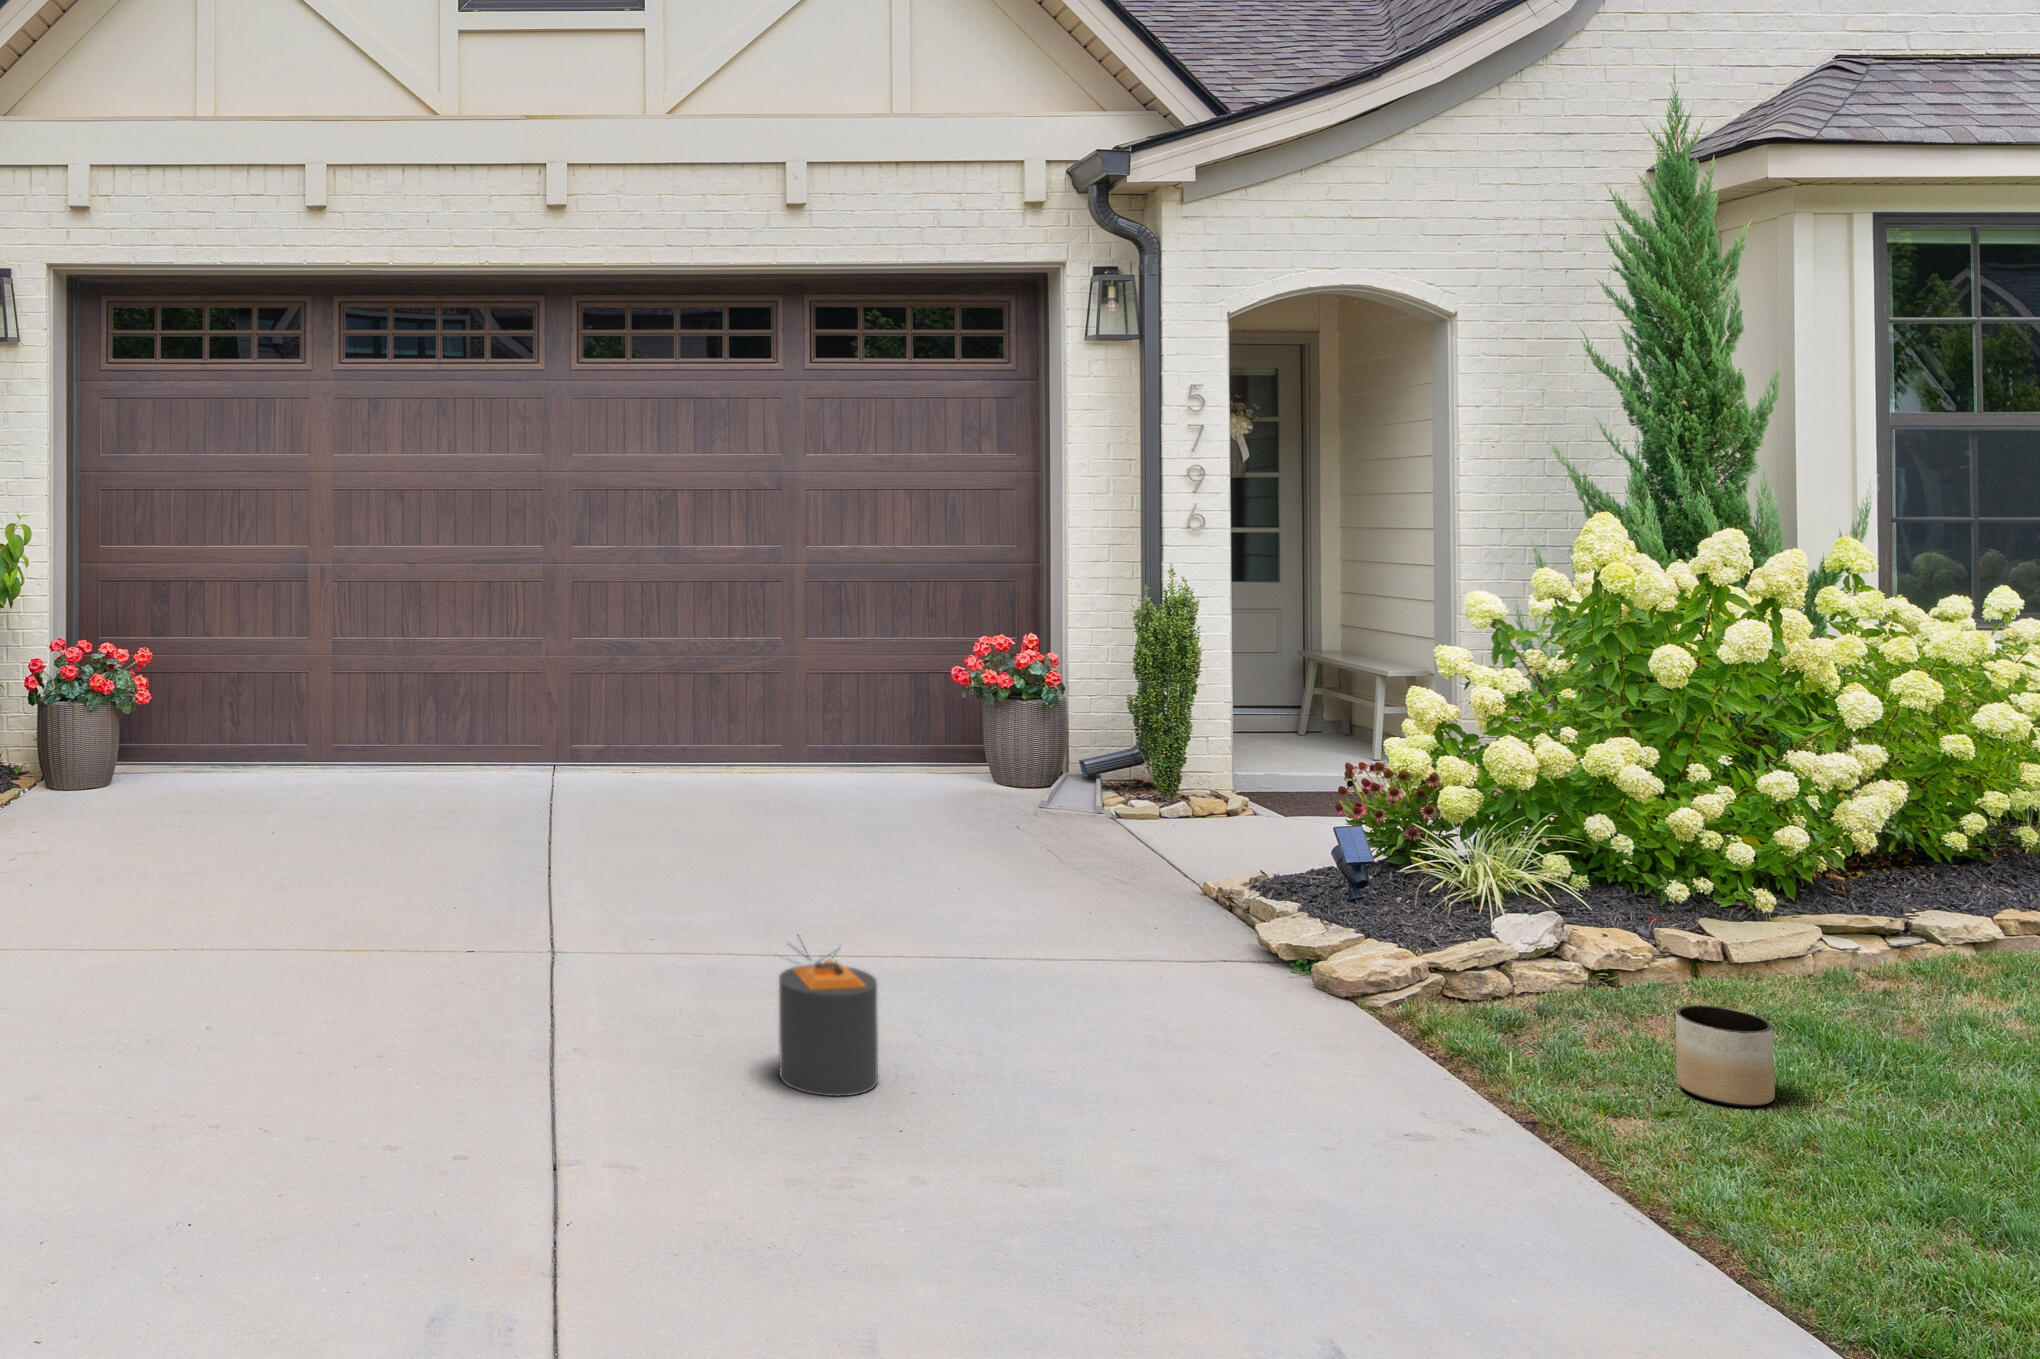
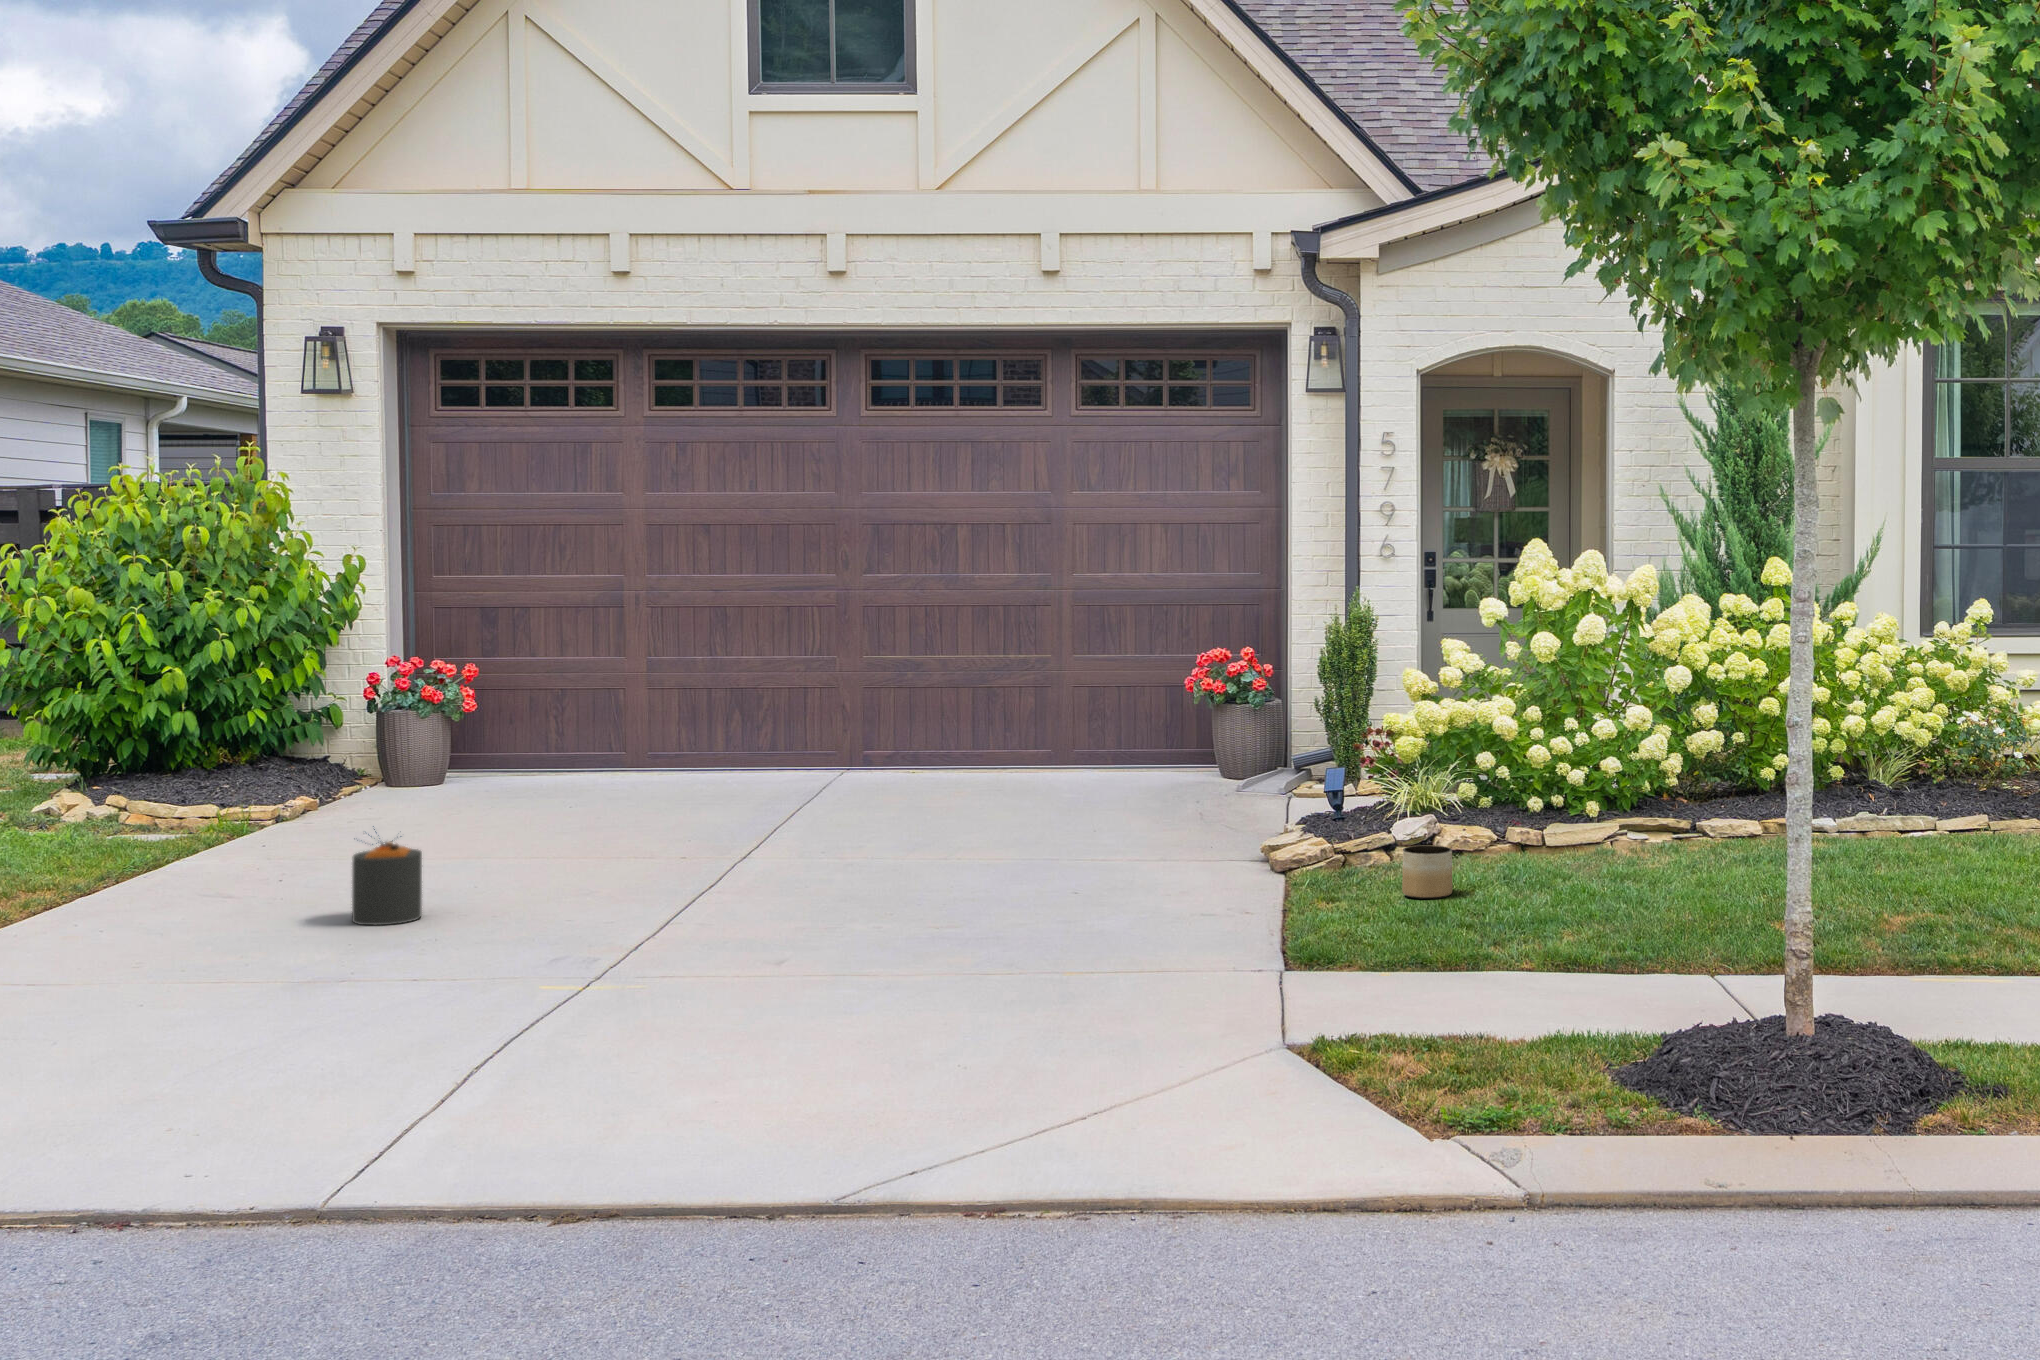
trash can: present [779,935,878,1096] -> present [352,826,422,925]

